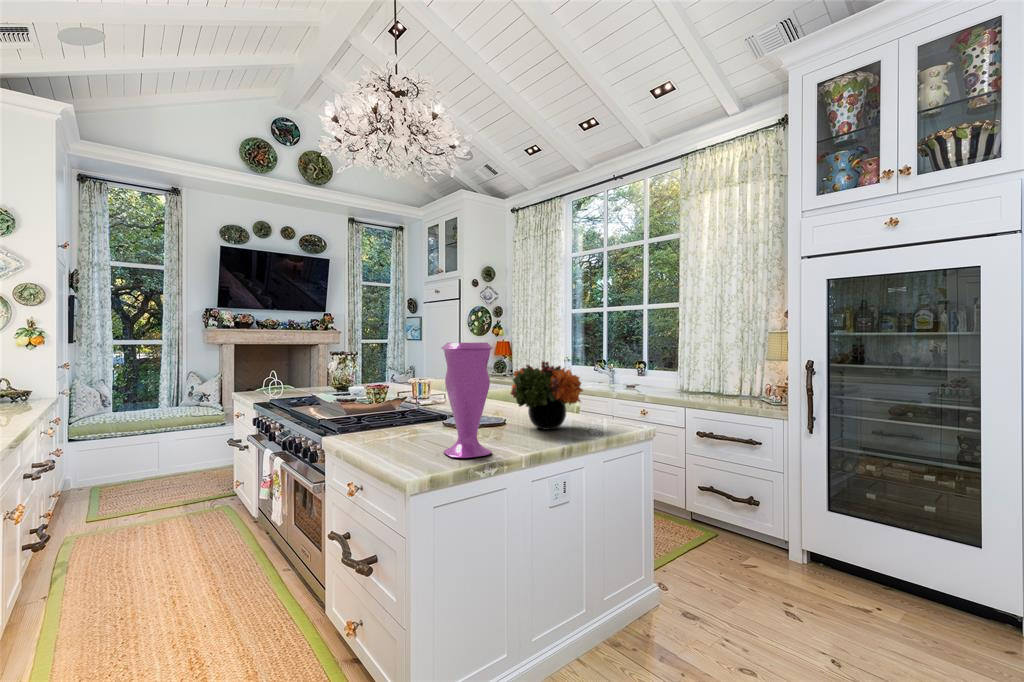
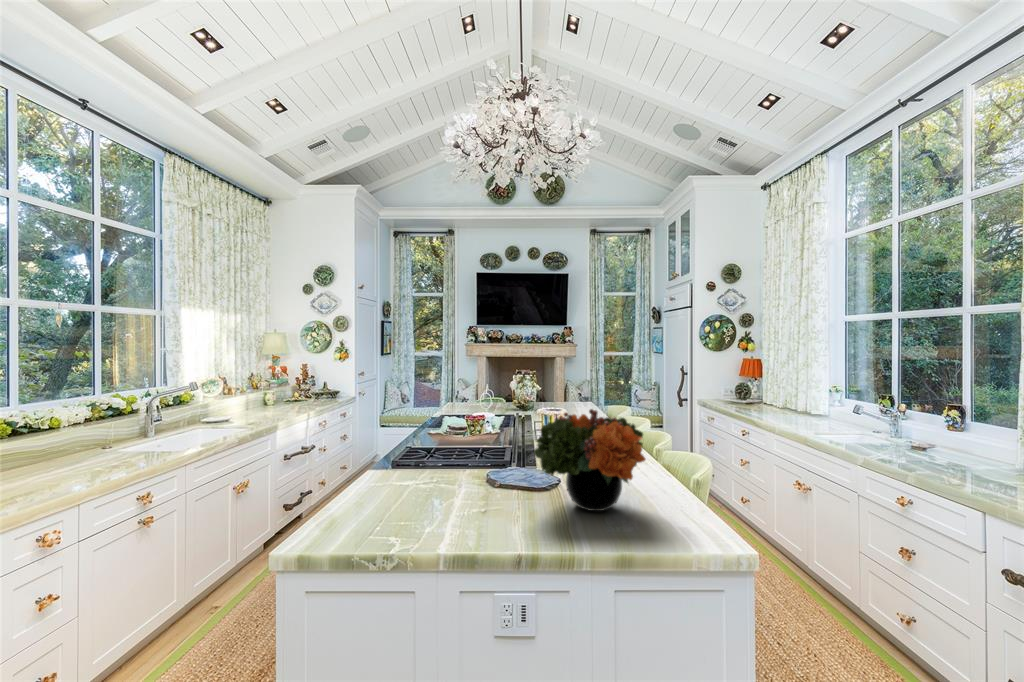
vase: present [441,343,493,458] -> none [370,385,441,539]

